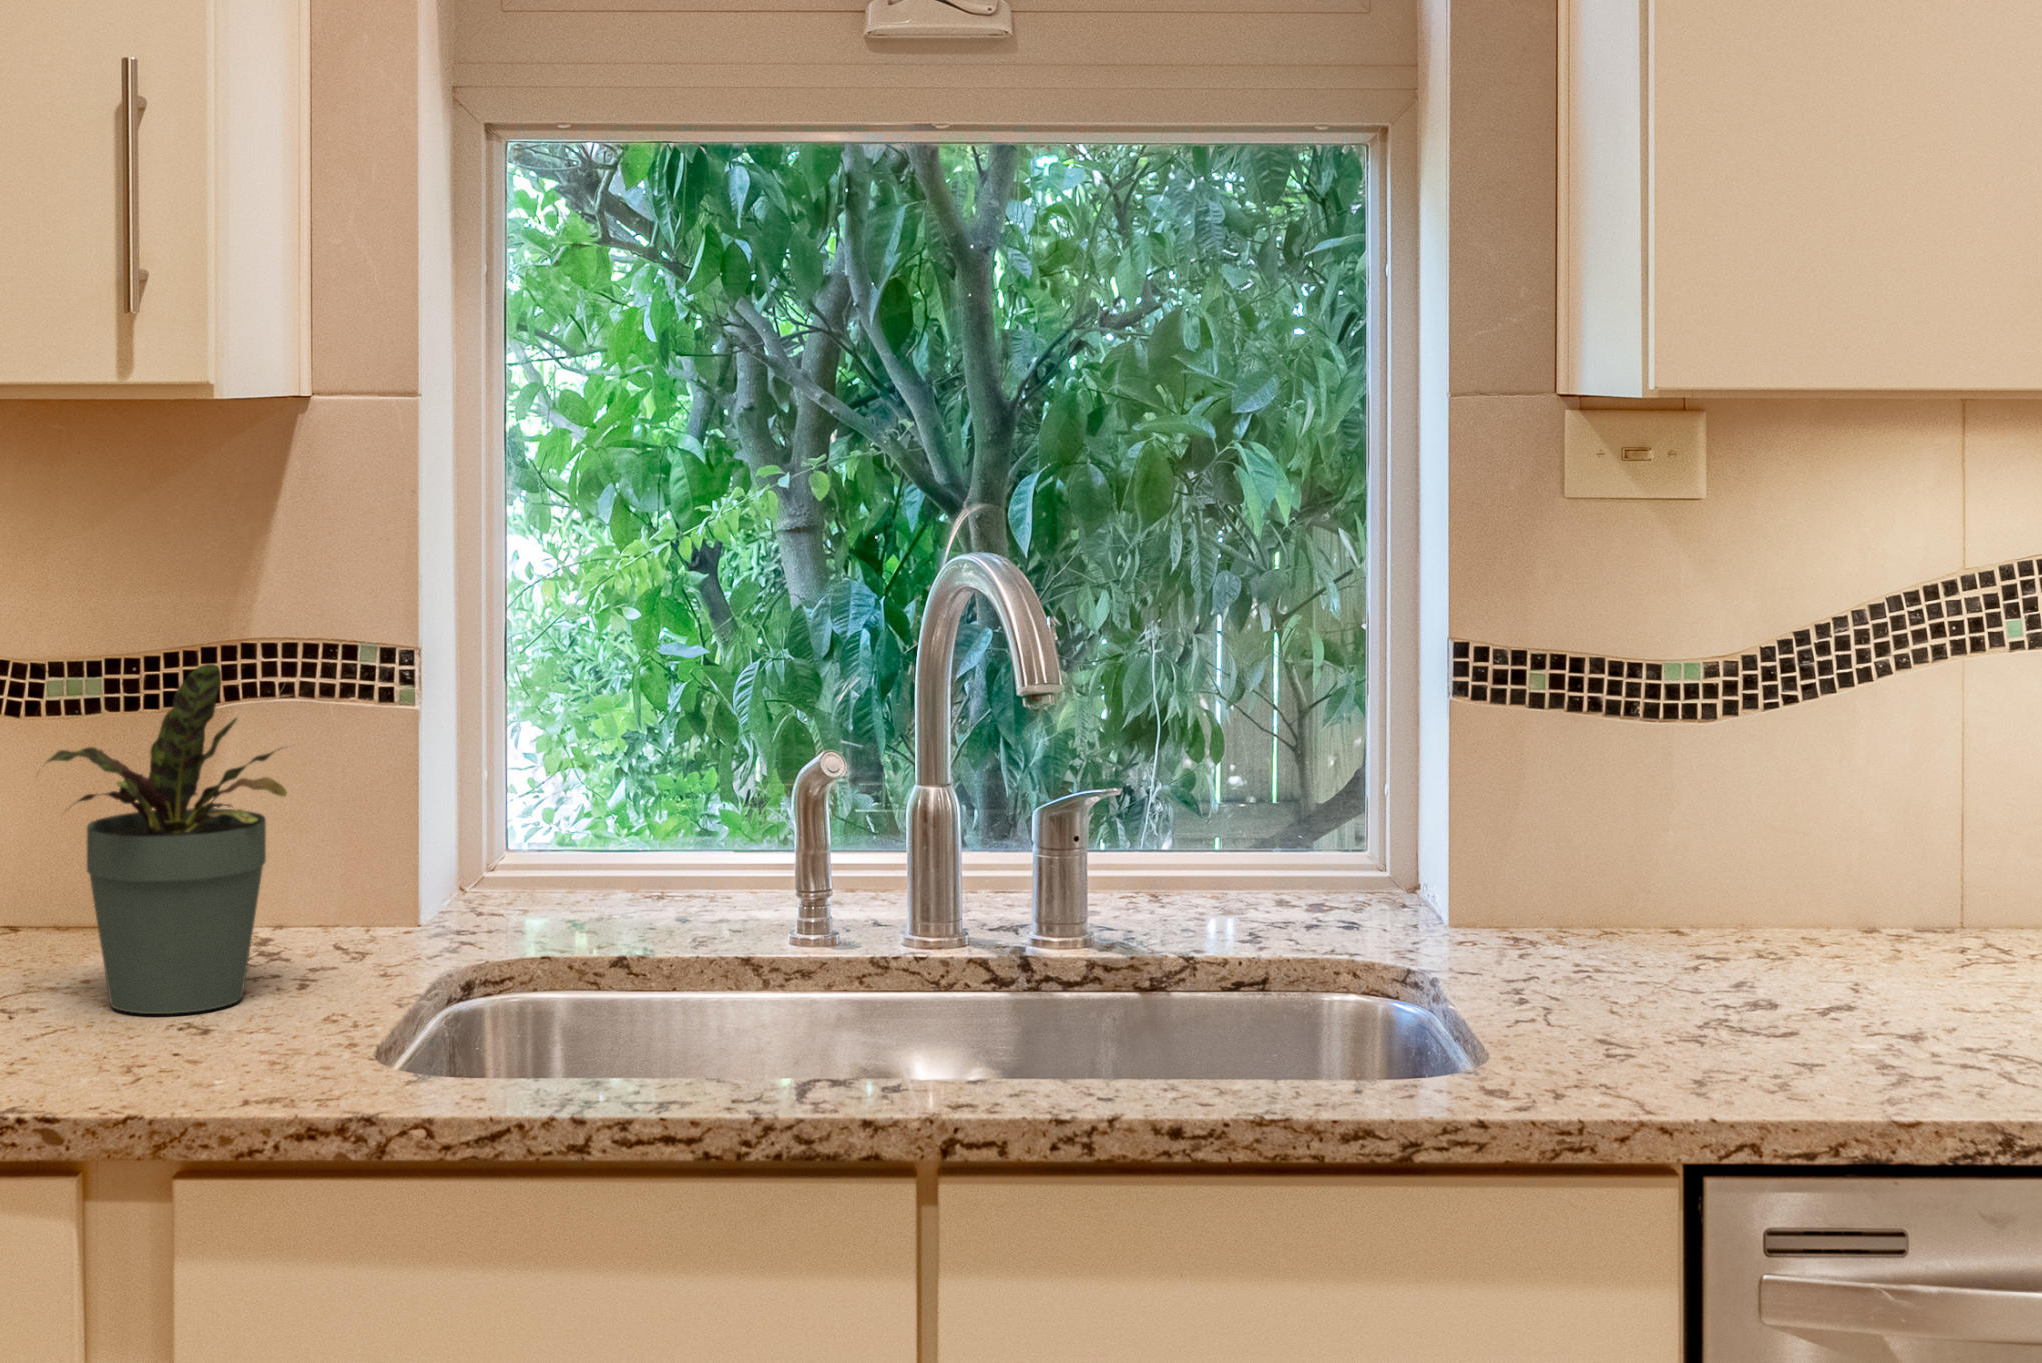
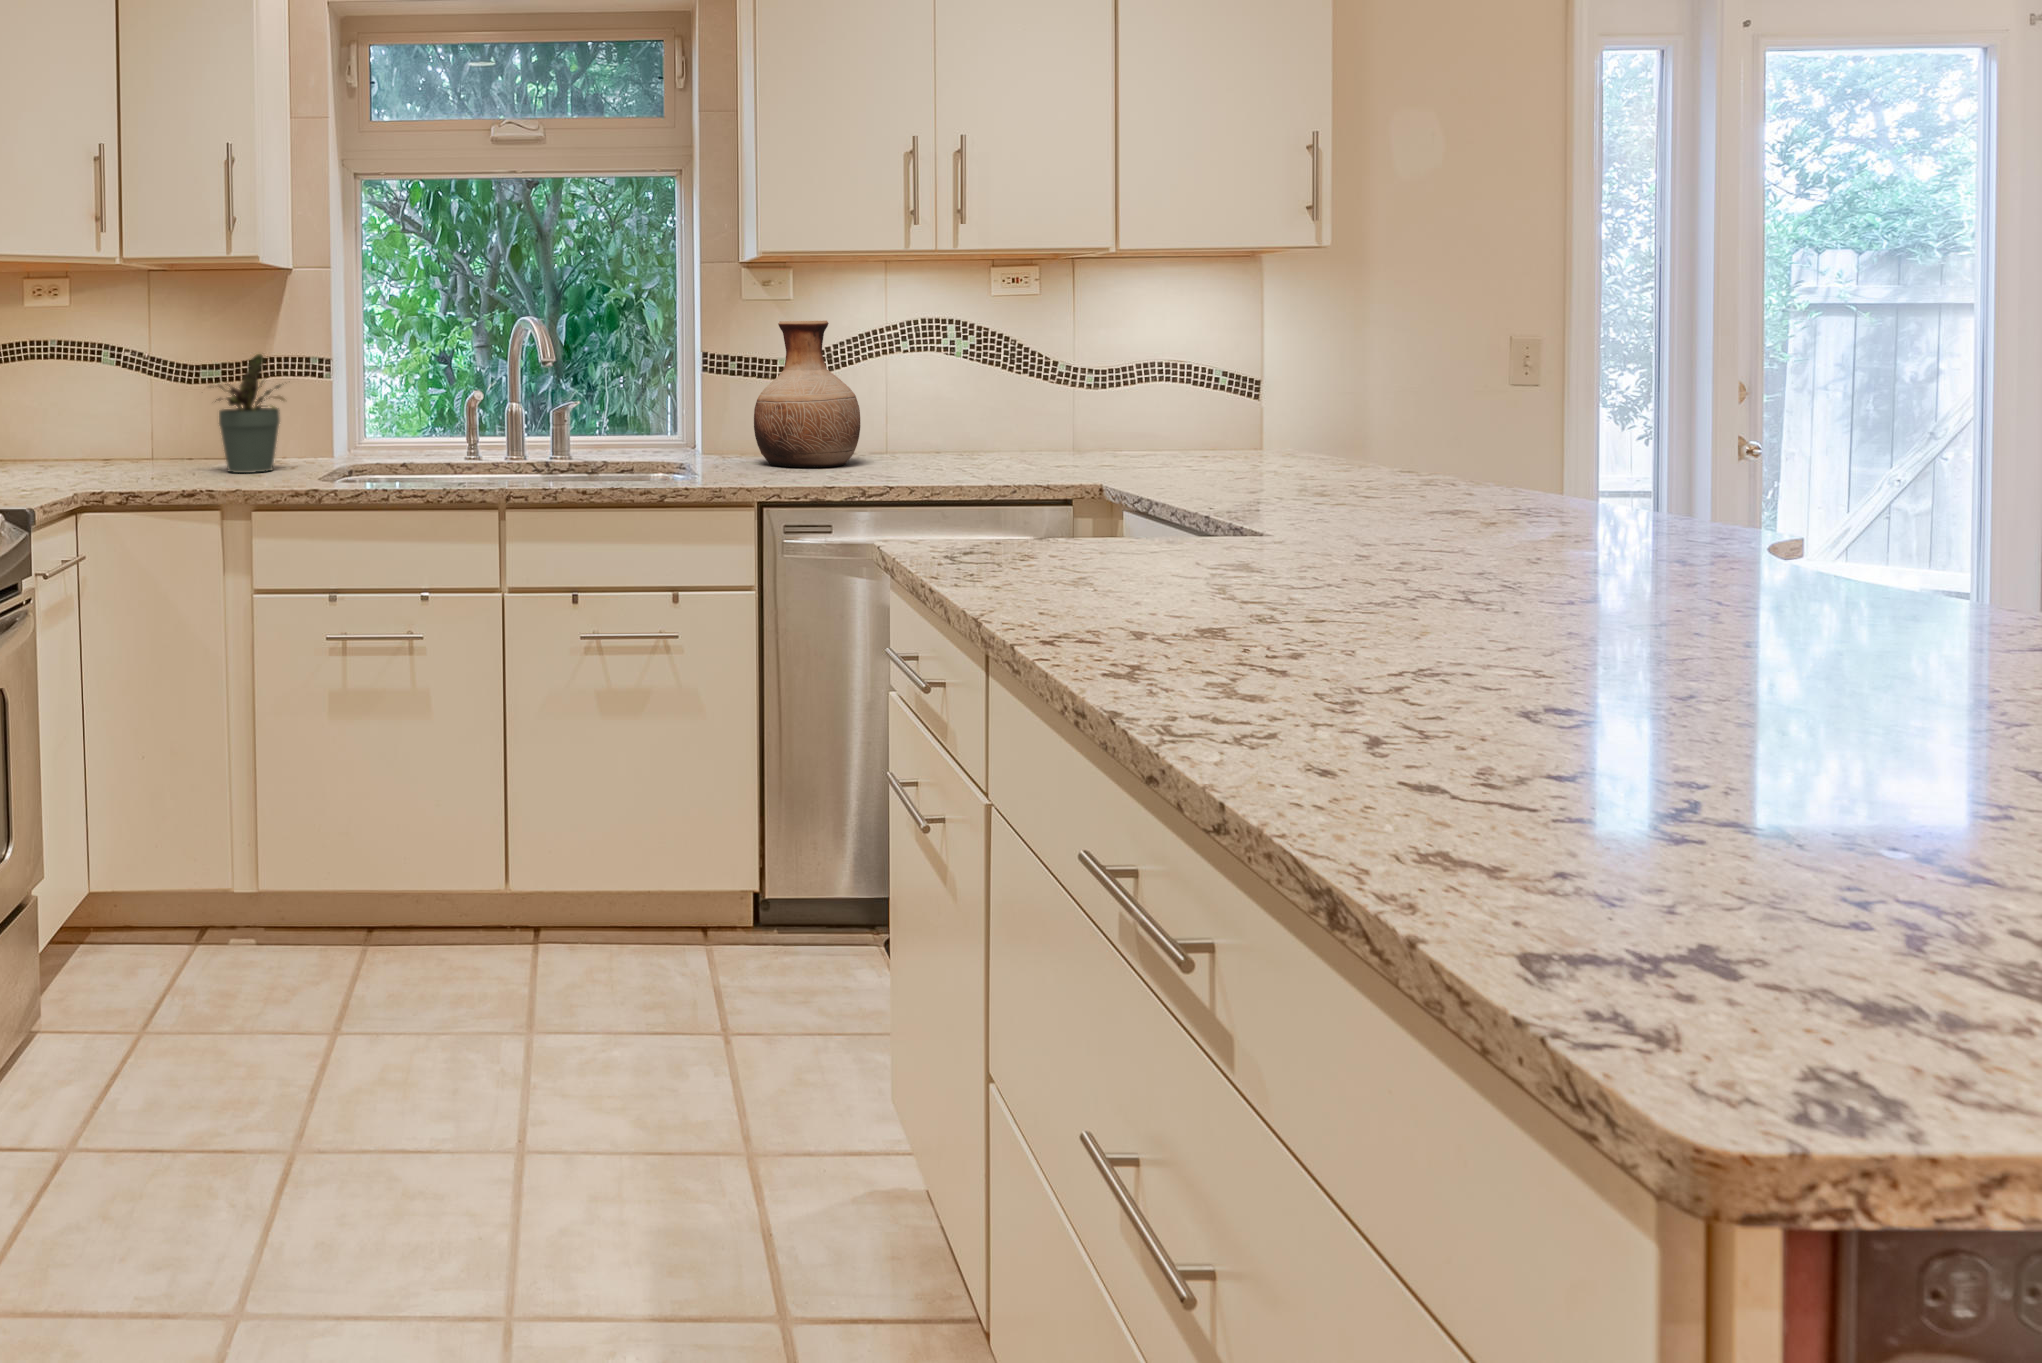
vase: none [1636,578,1950,1018] -> present [754,321,860,467]

